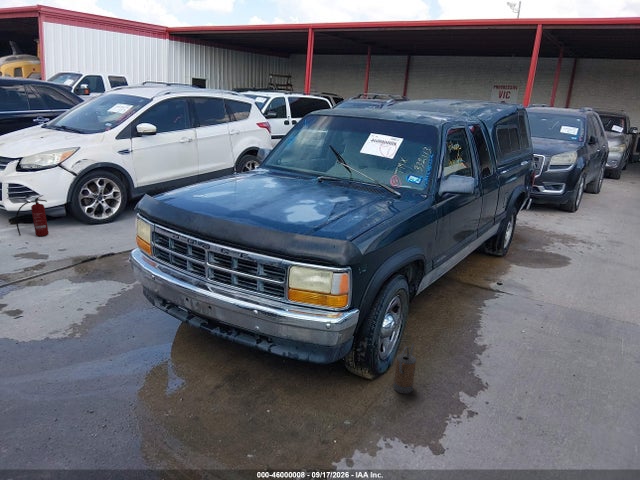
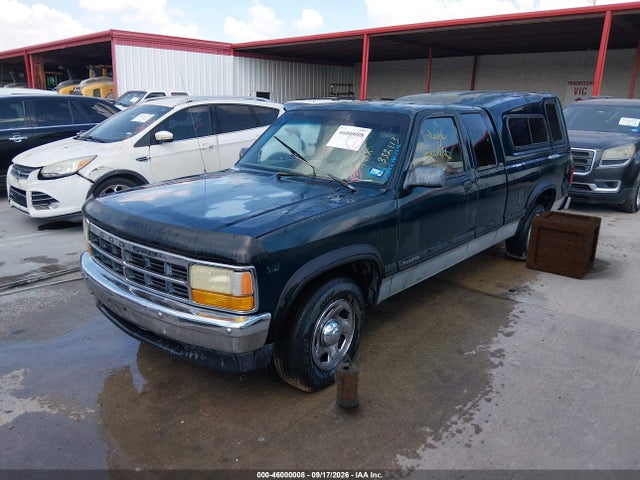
fire extinguisher: present [16,195,49,236] -> none [37,202,67,241]
wooden crate: none [503,211,567,273] -> present [526,210,602,279]

